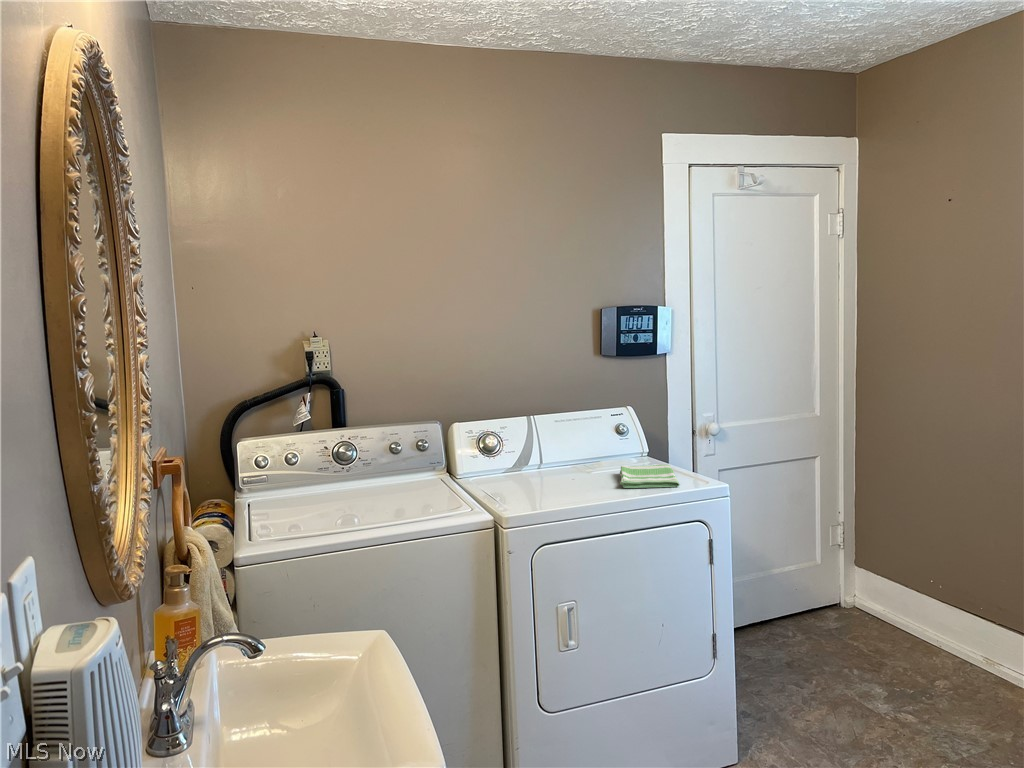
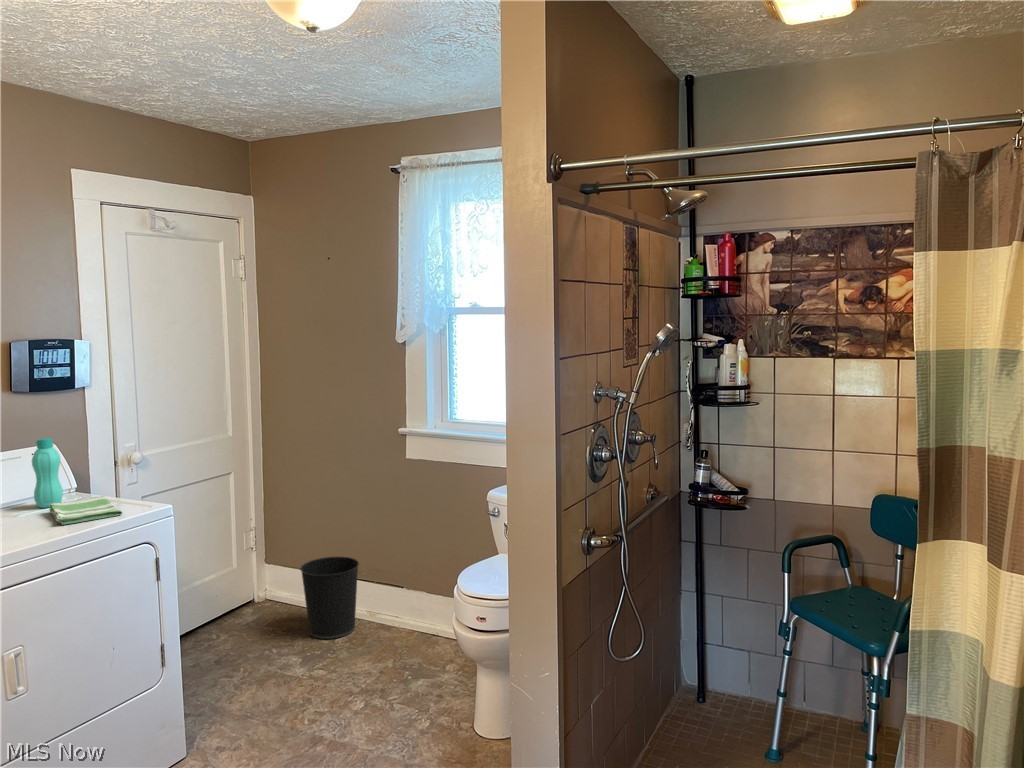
bottle: none [610,401,636,469] -> present [32,438,63,508]
wastebasket: none [892,576,975,683] -> present [300,556,359,639]

